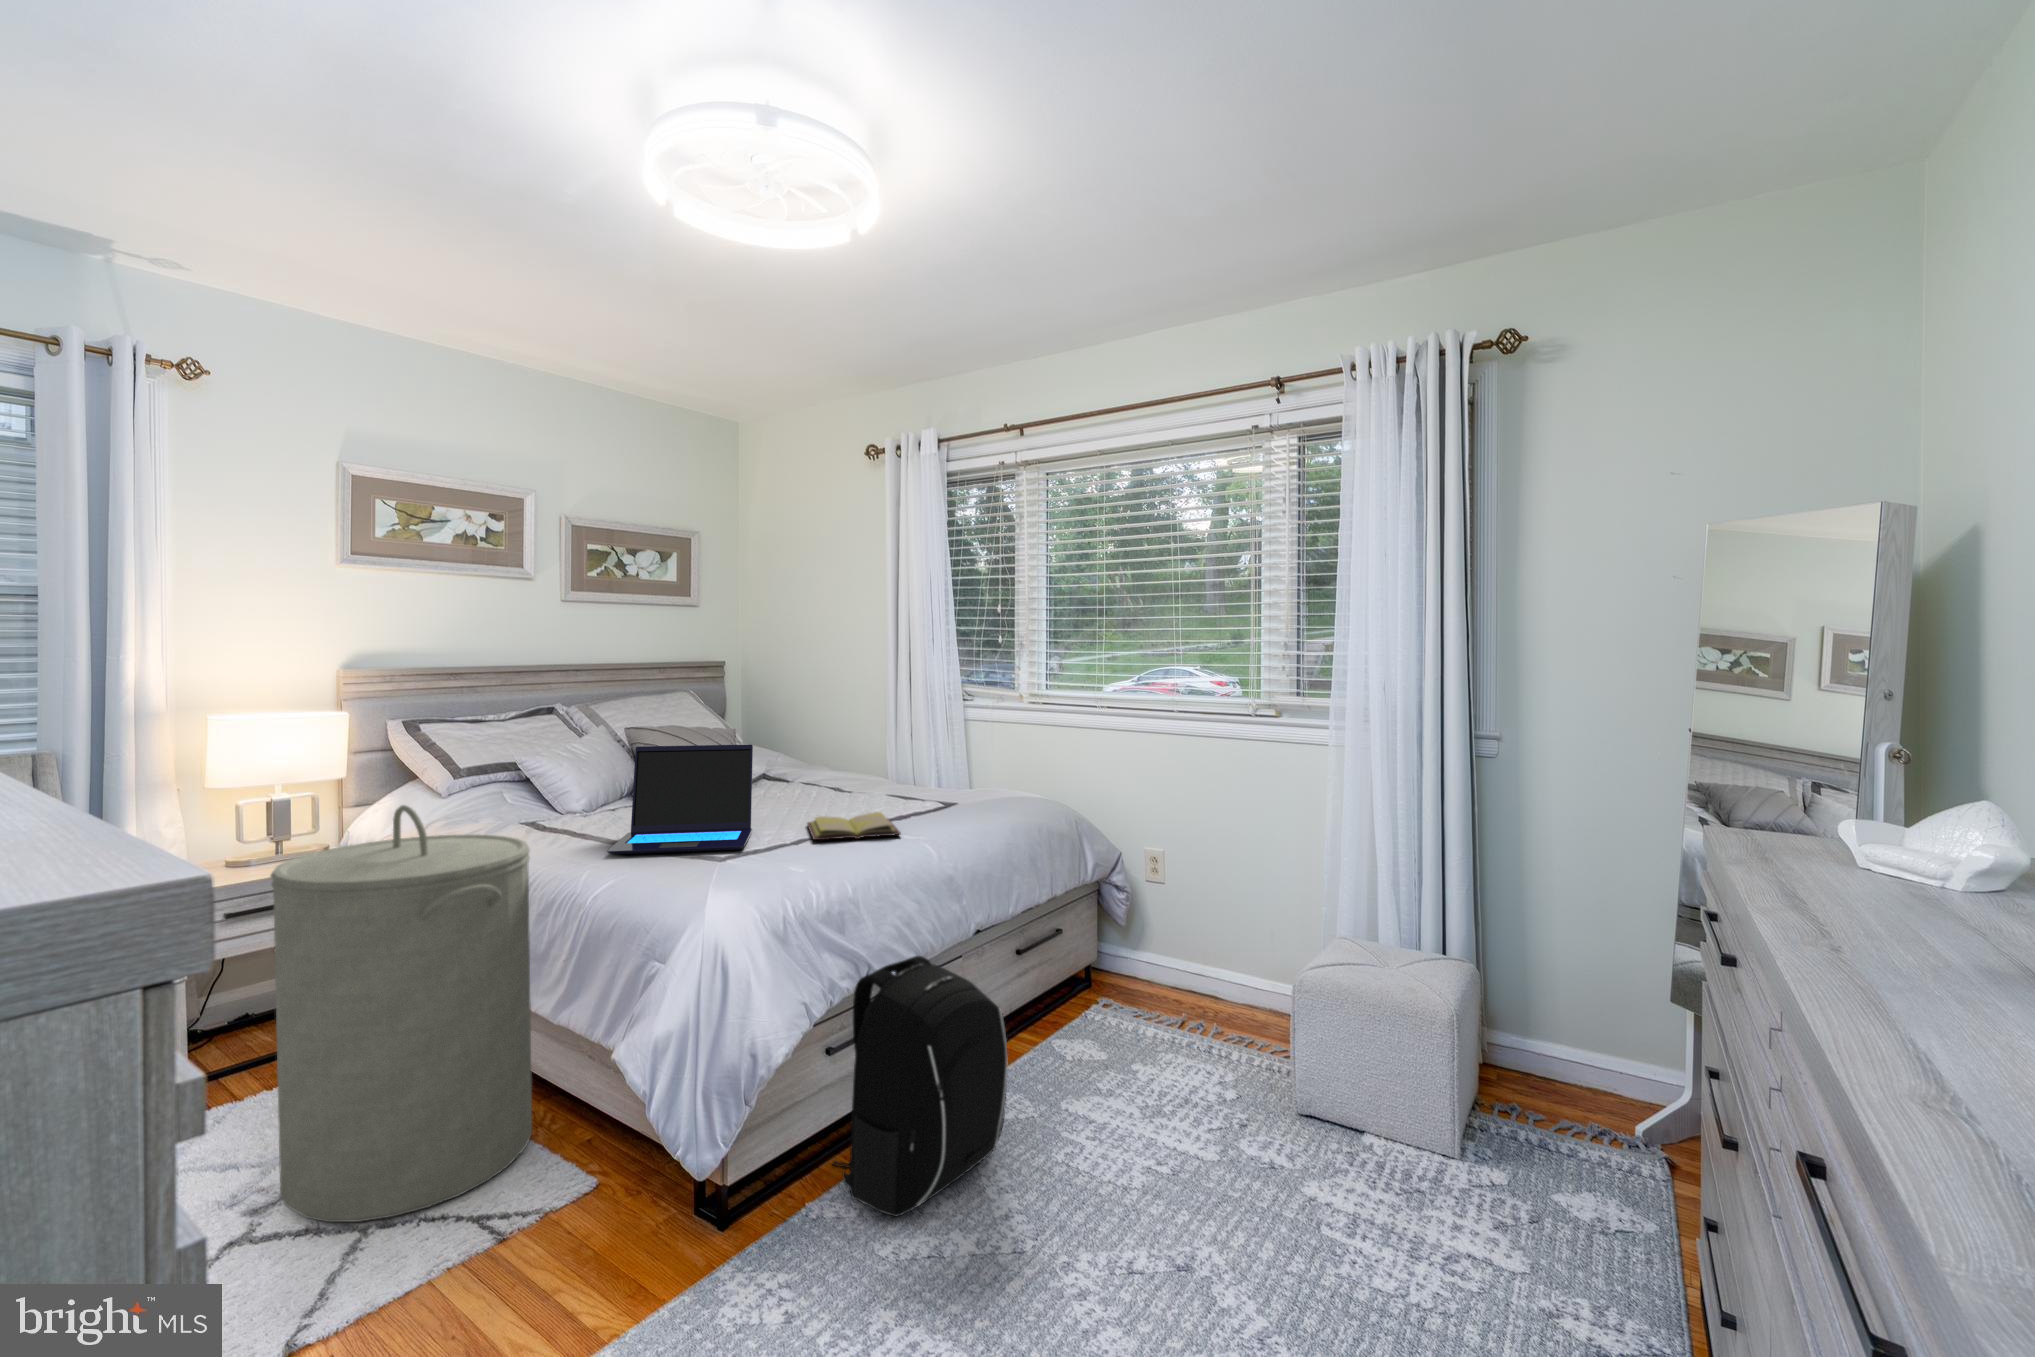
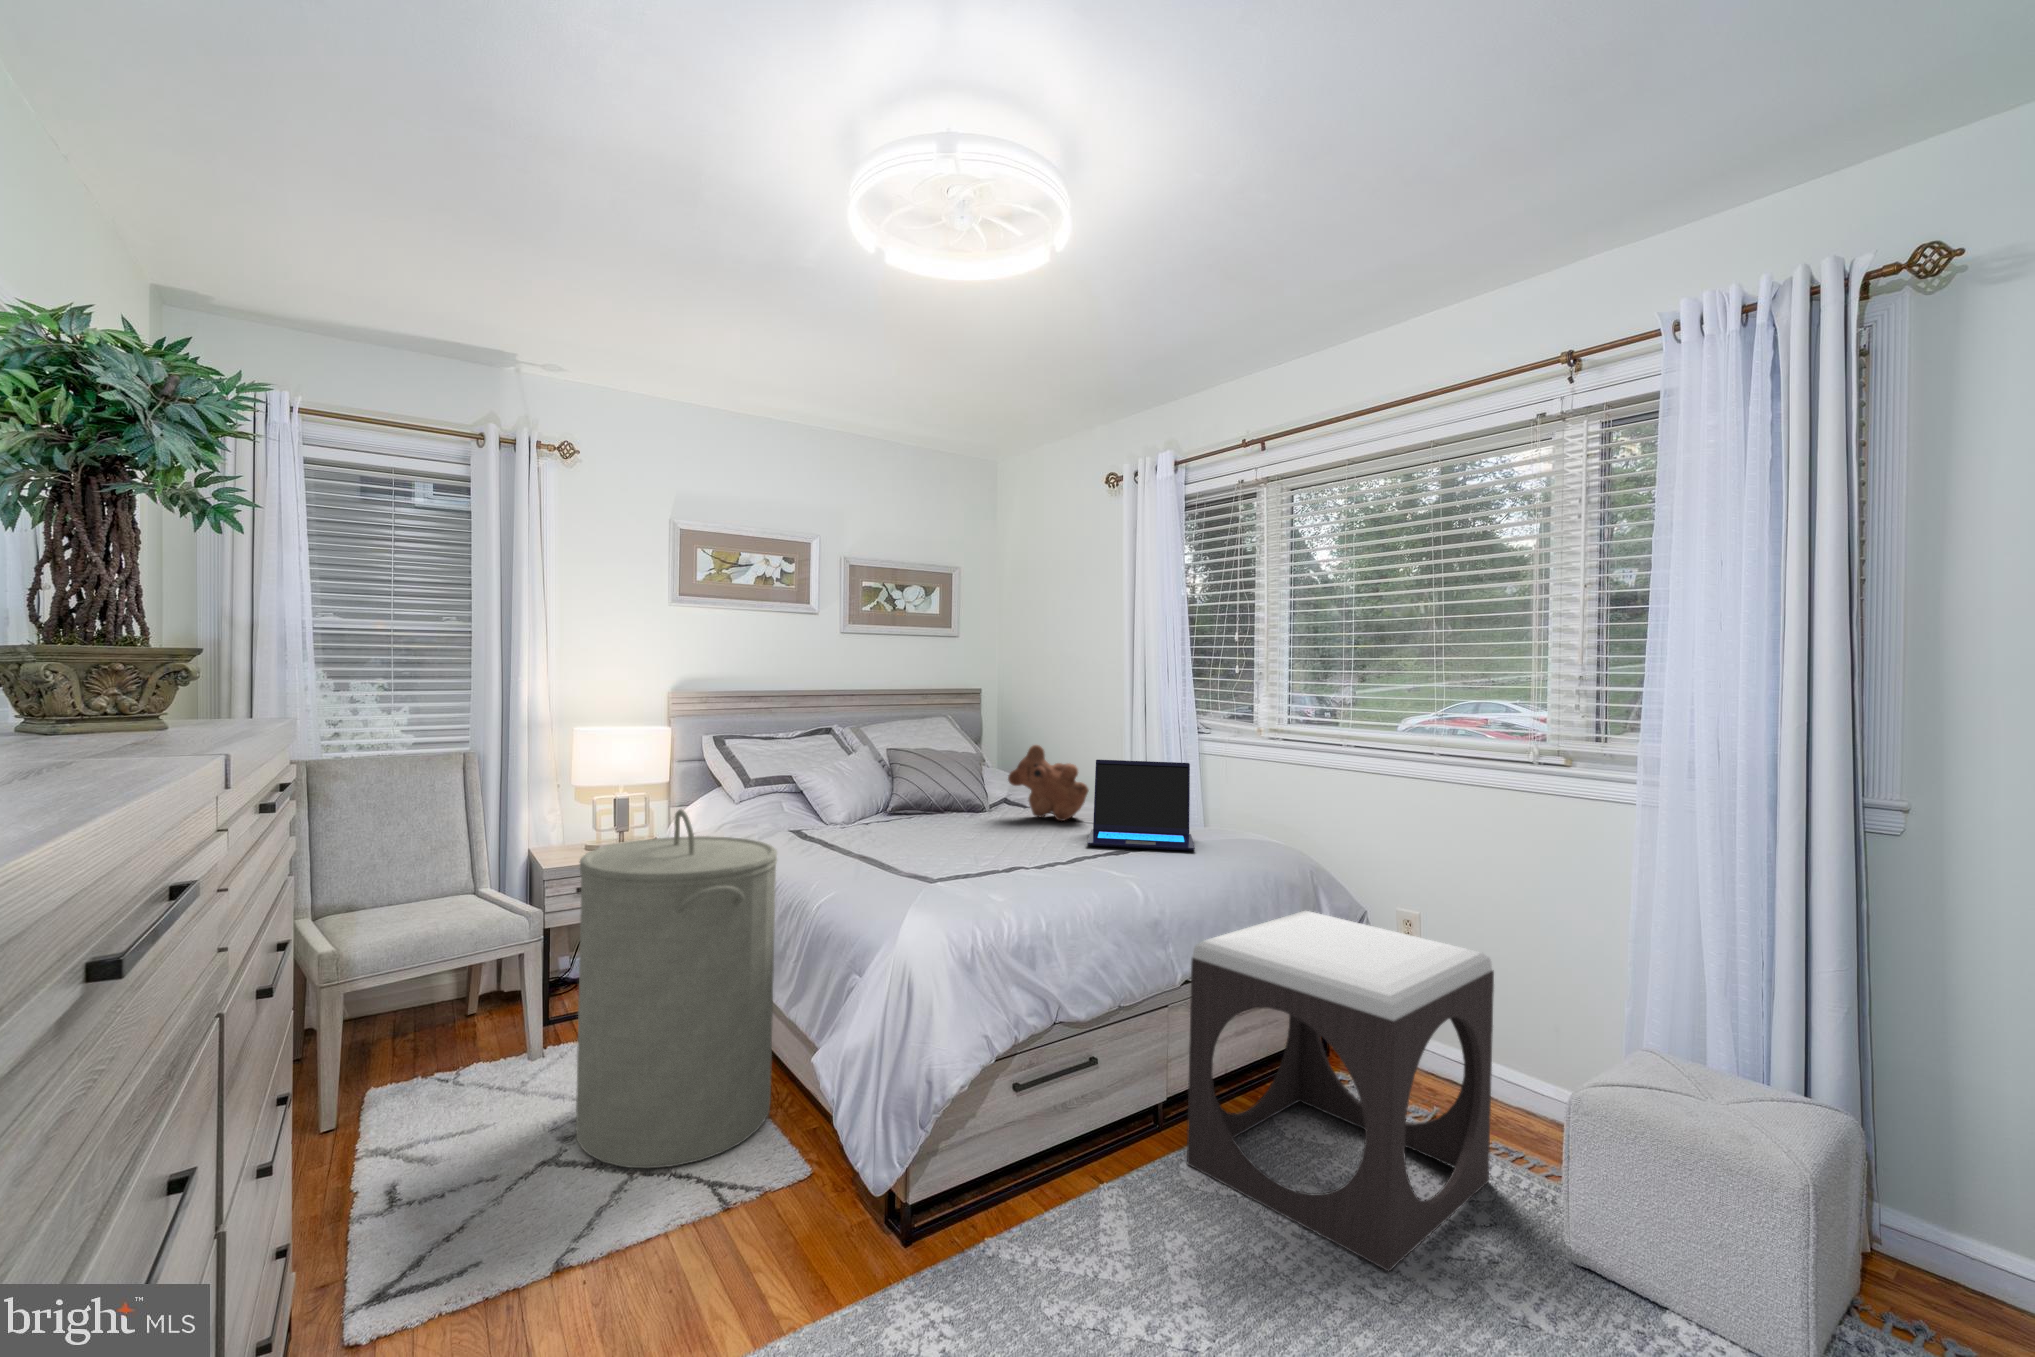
teddy bear: none [767,715,853,792] -> present [1008,745,1089,821]
laptop: present [607,744,753,854] -> present [1087,760,1195,851]
diary: present [807,812,901,840] -> none [1026,847,1114,874]
footstool: none [983,854,1234,1151] -> present [1187,911,1494,1271]
backpack: present [833,956,1008,1216] -> none [1019,1003,1201,1277]

